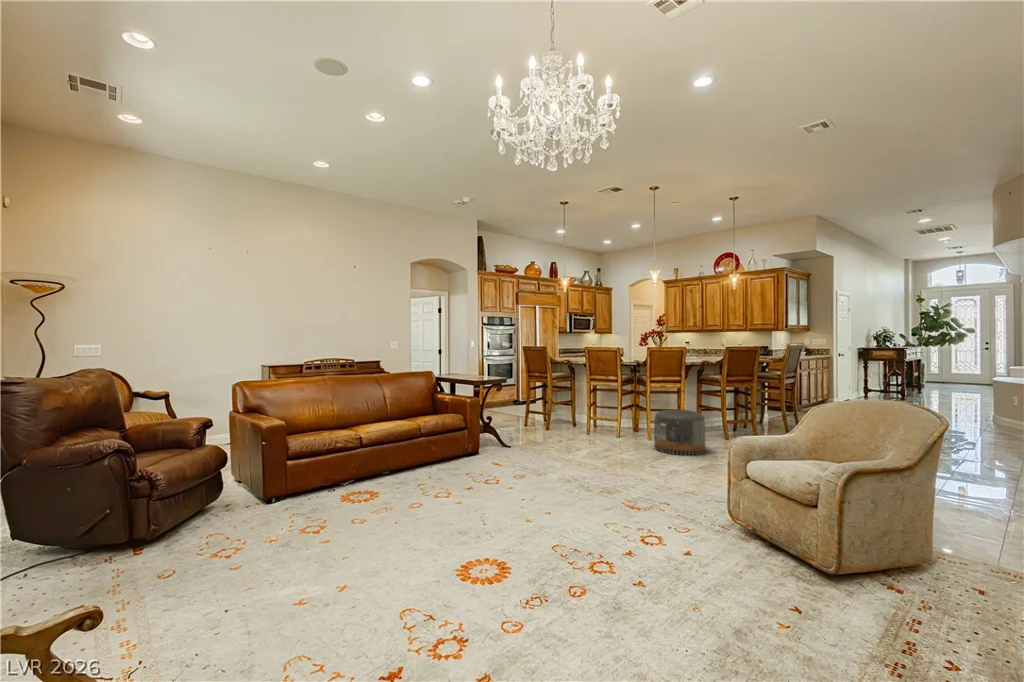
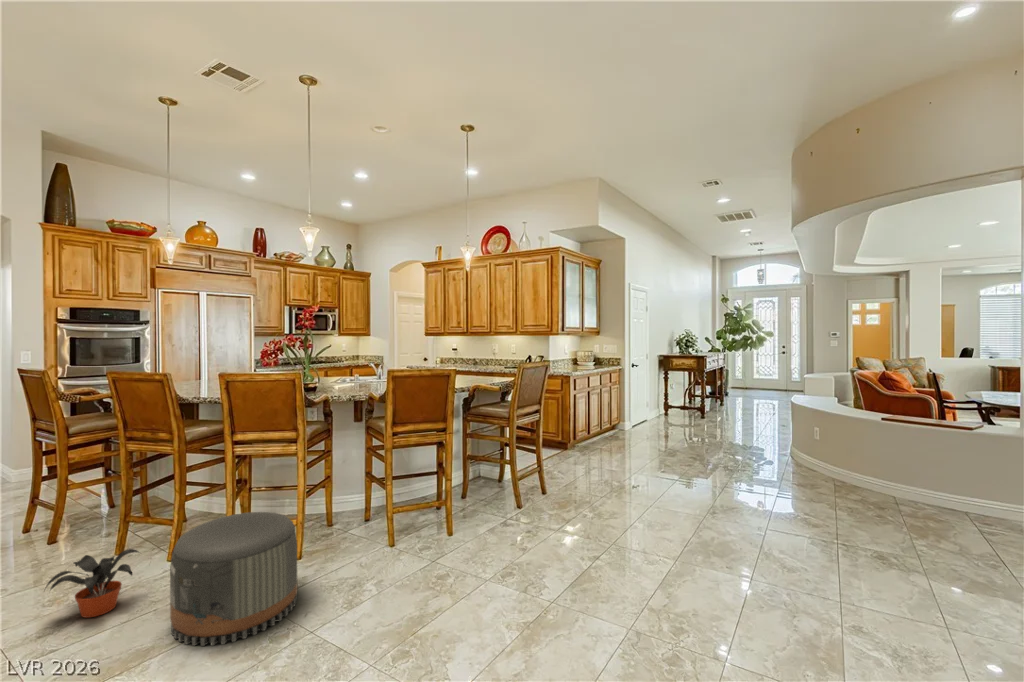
potted plant: none [601,423,630,447] -> present [45,549,138,618]

